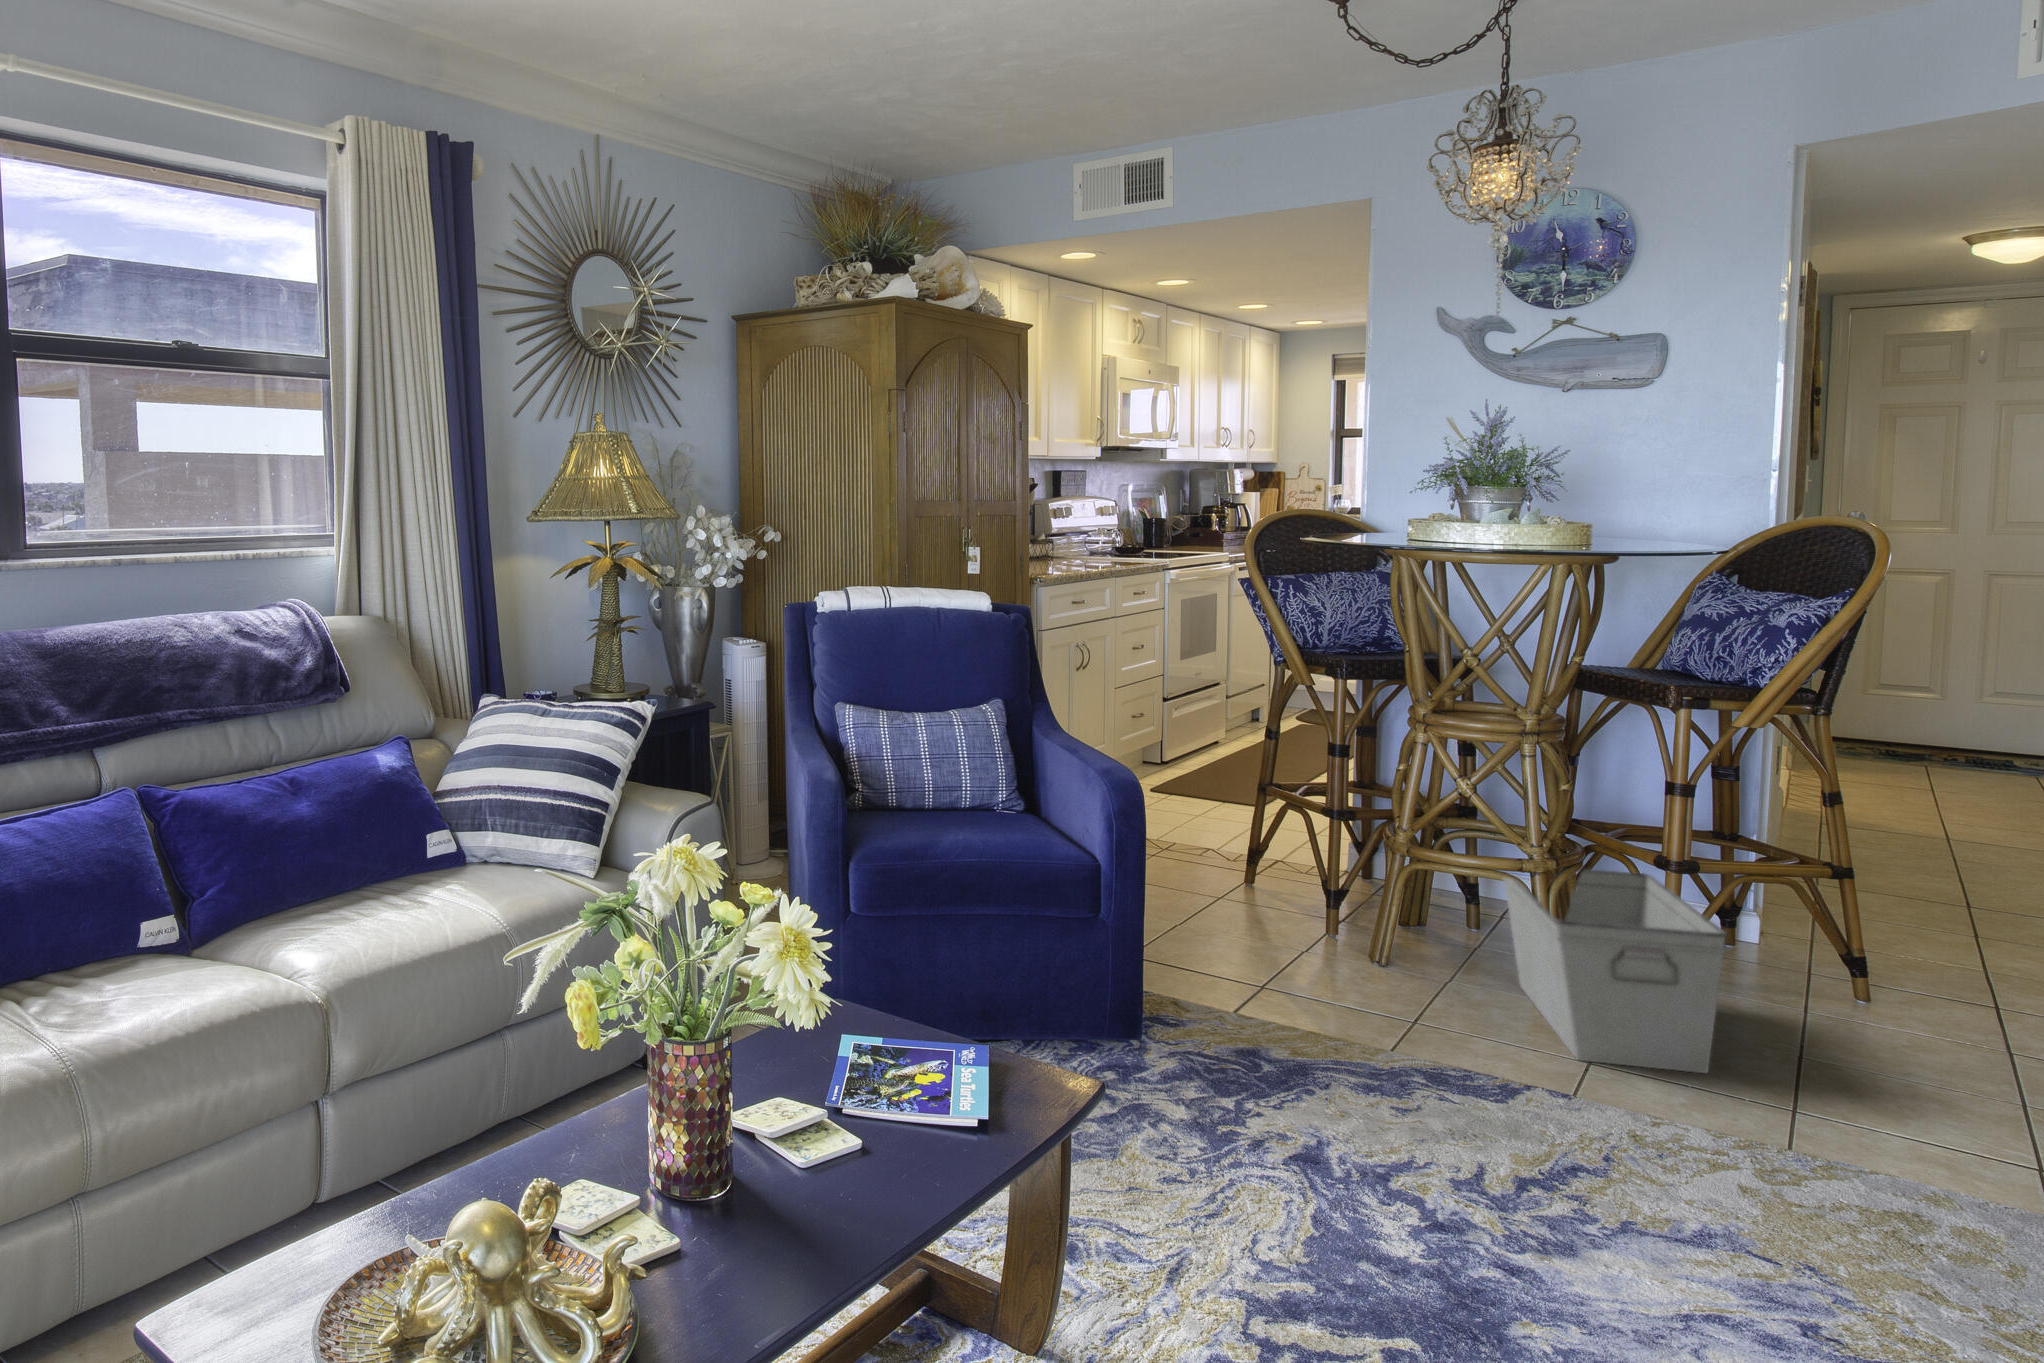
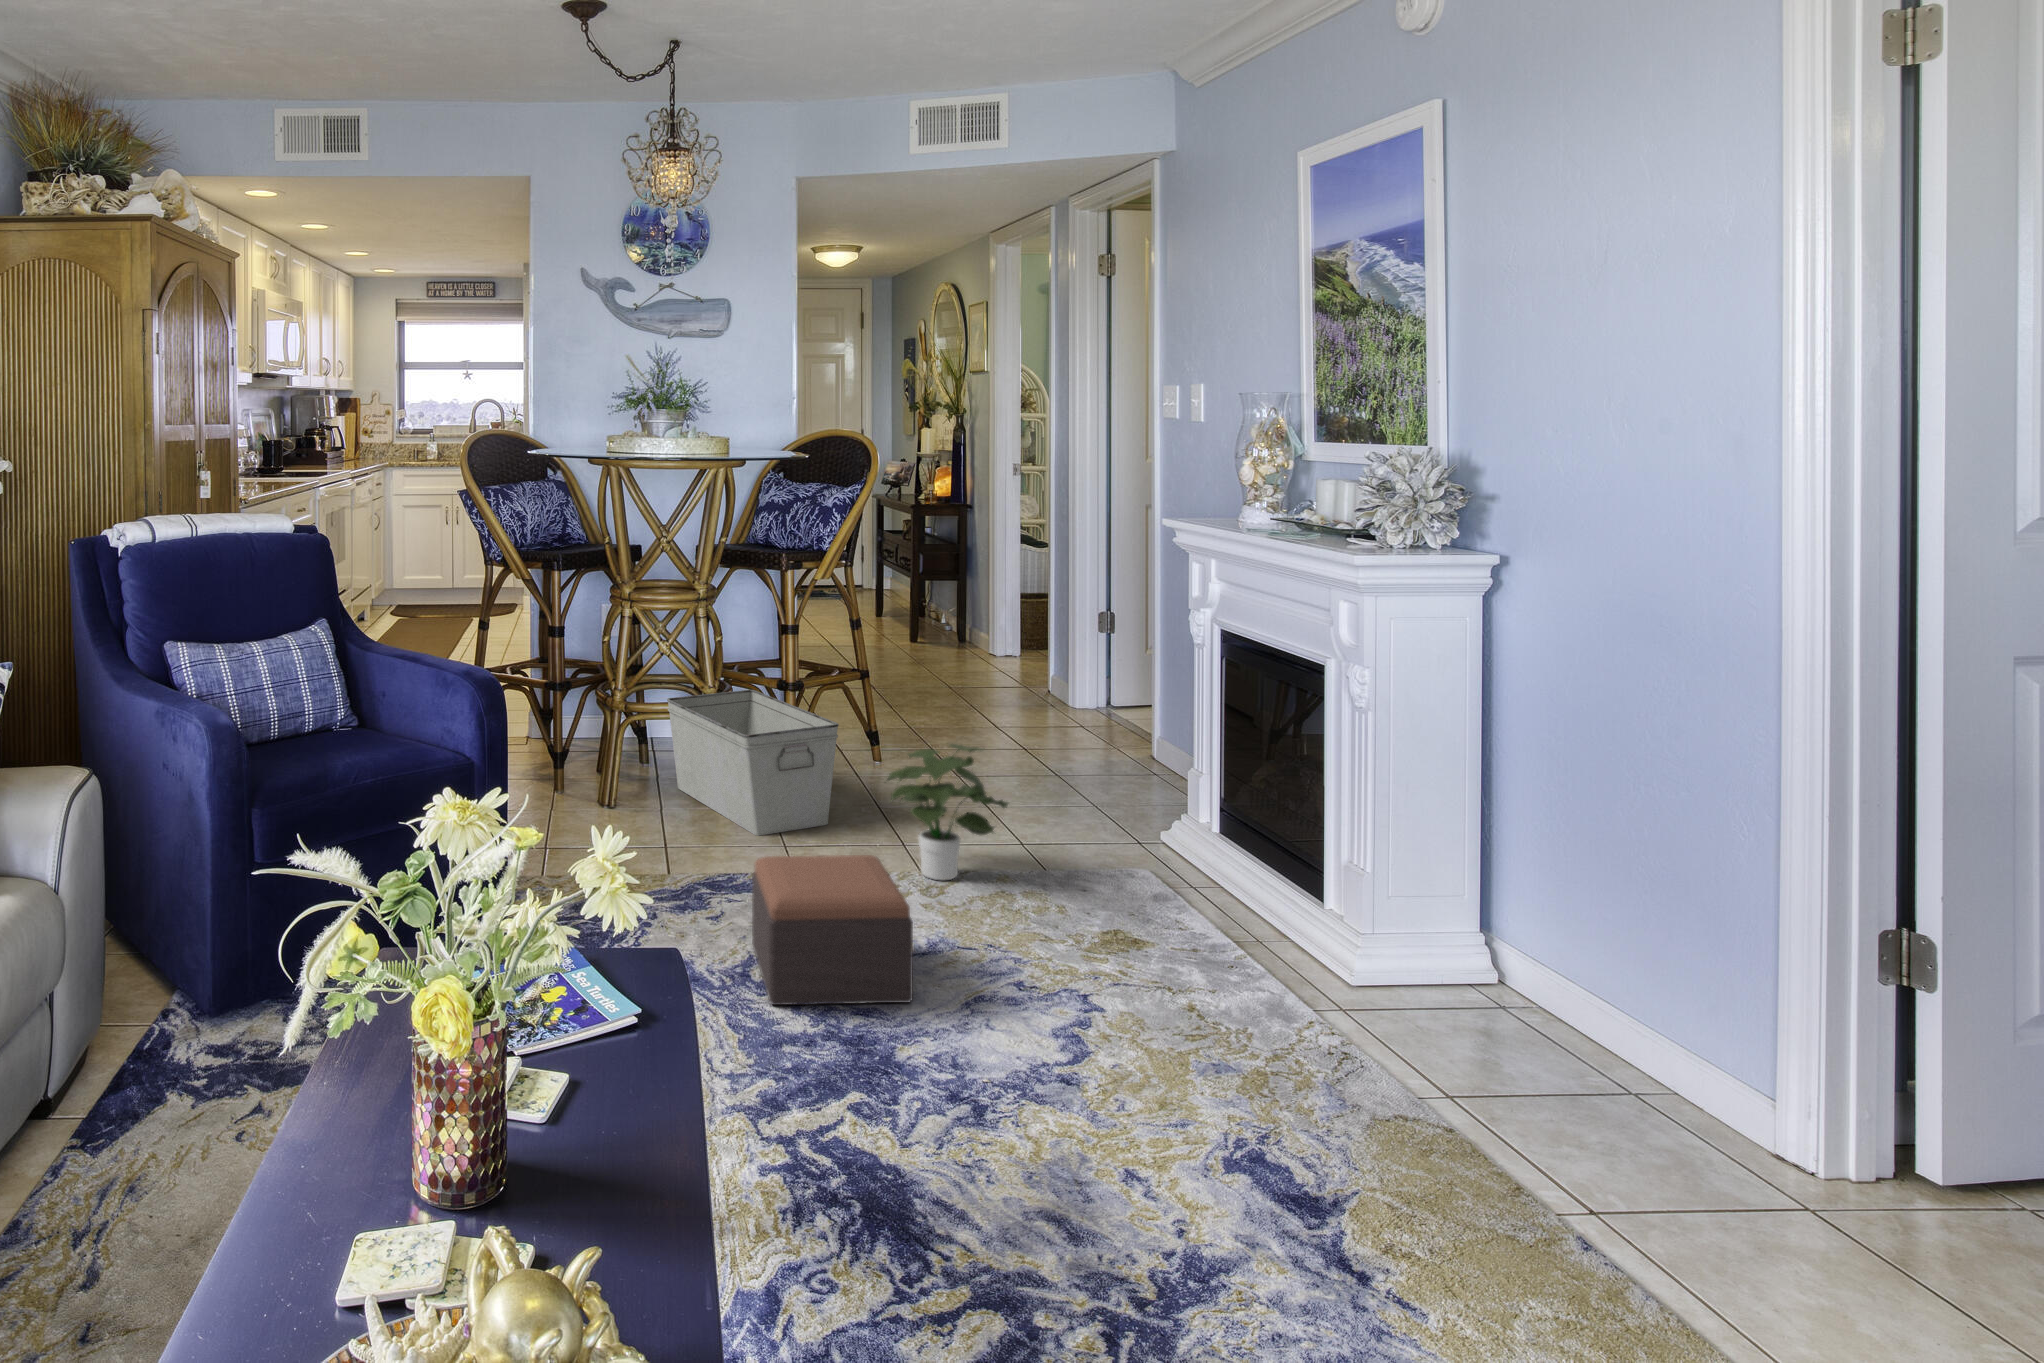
potted plant: none [1733,977,1960,1182] -> present [888,744,1008,881]
footstool: none [1386,1052,1621,1279] -> present [752,855,913,1005]

